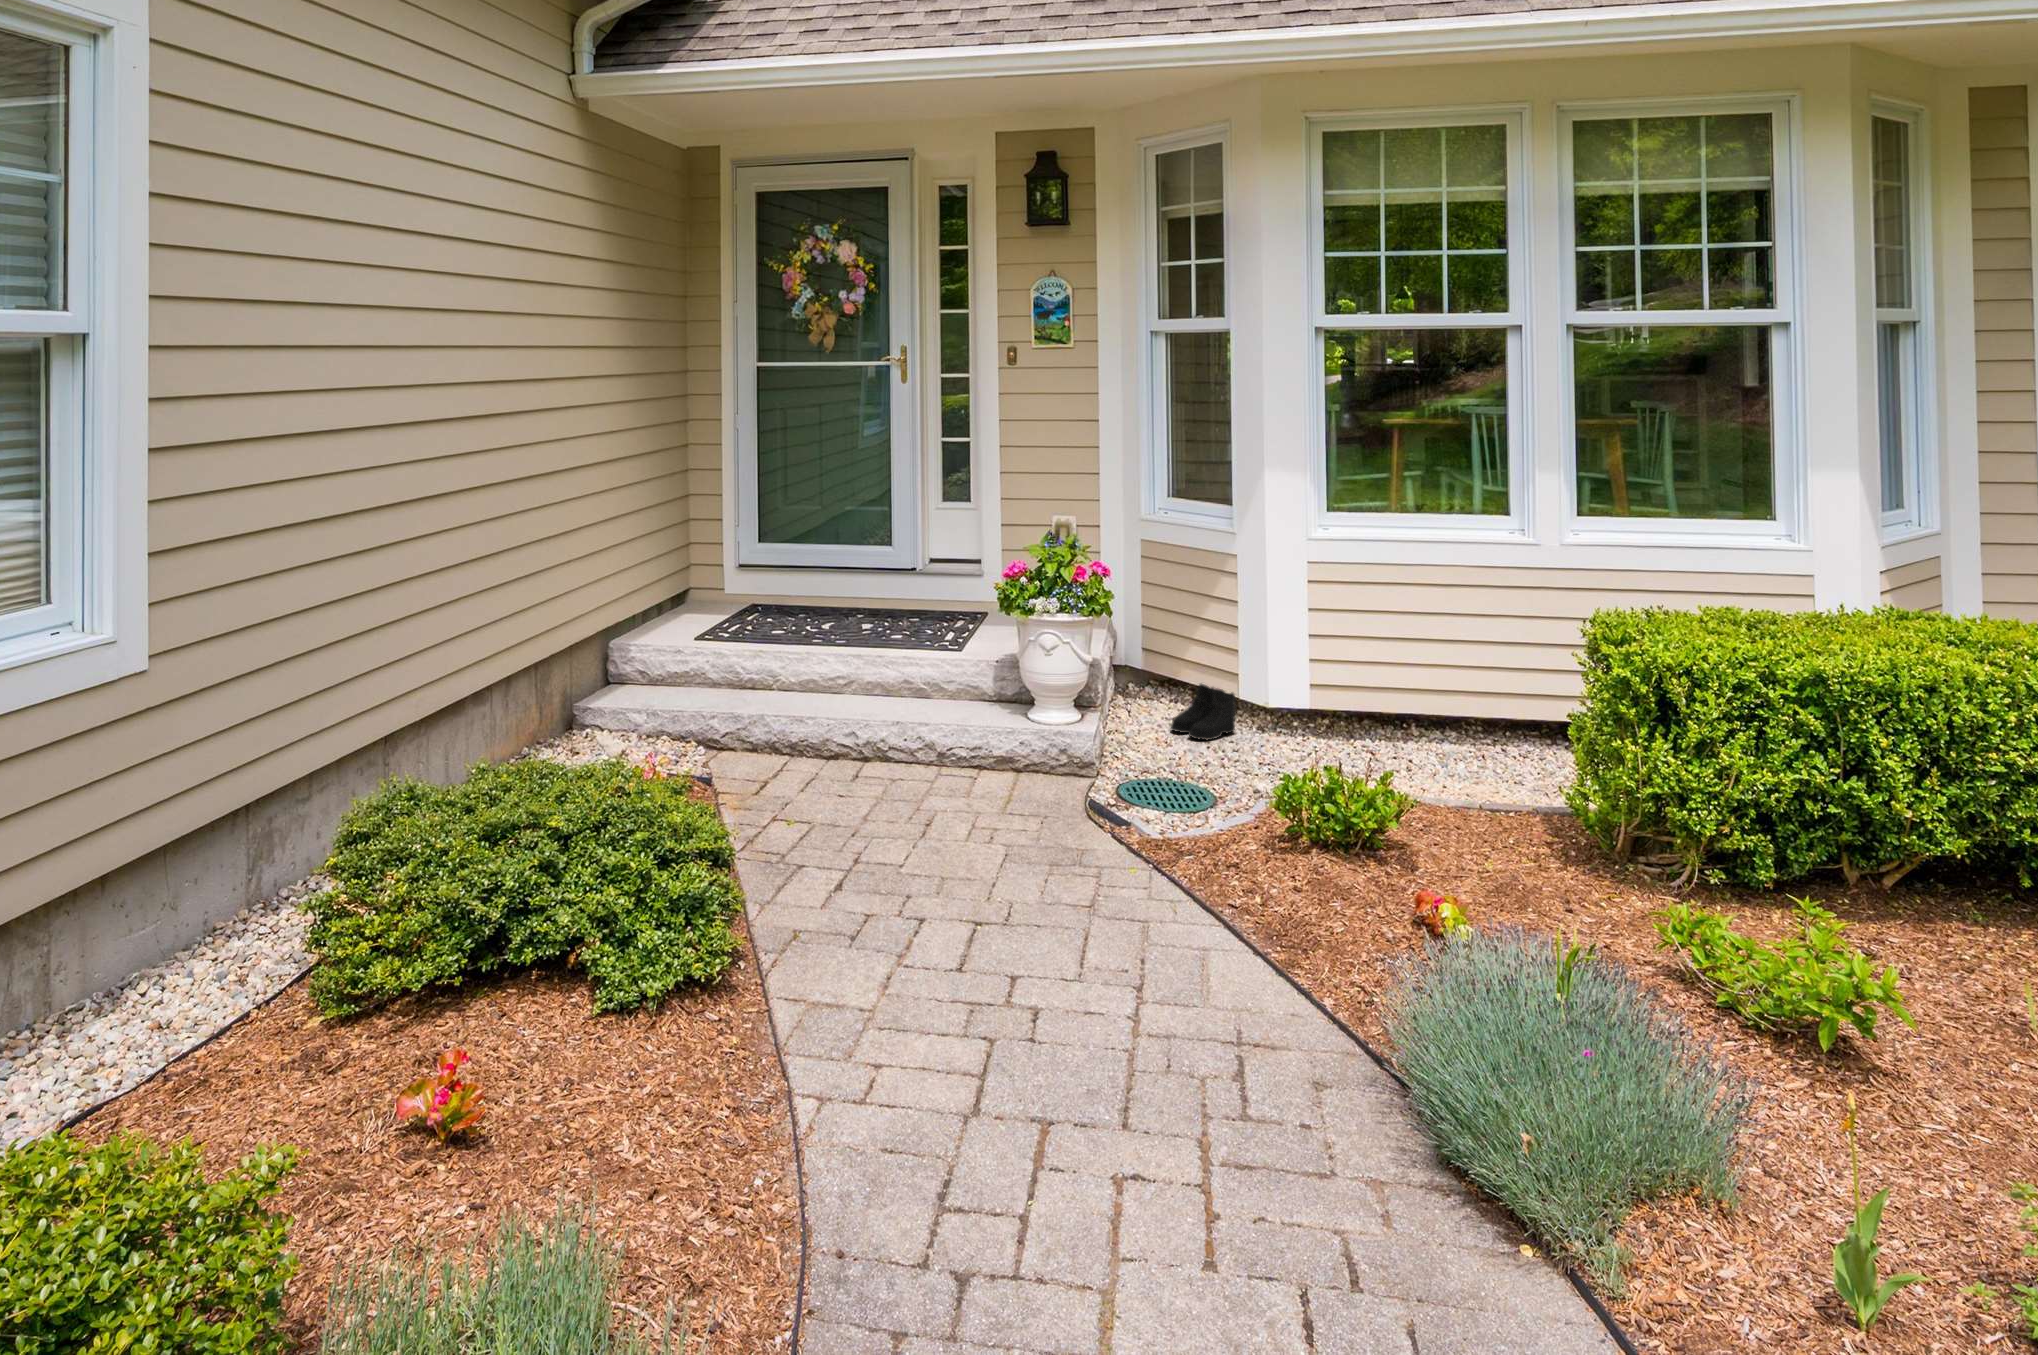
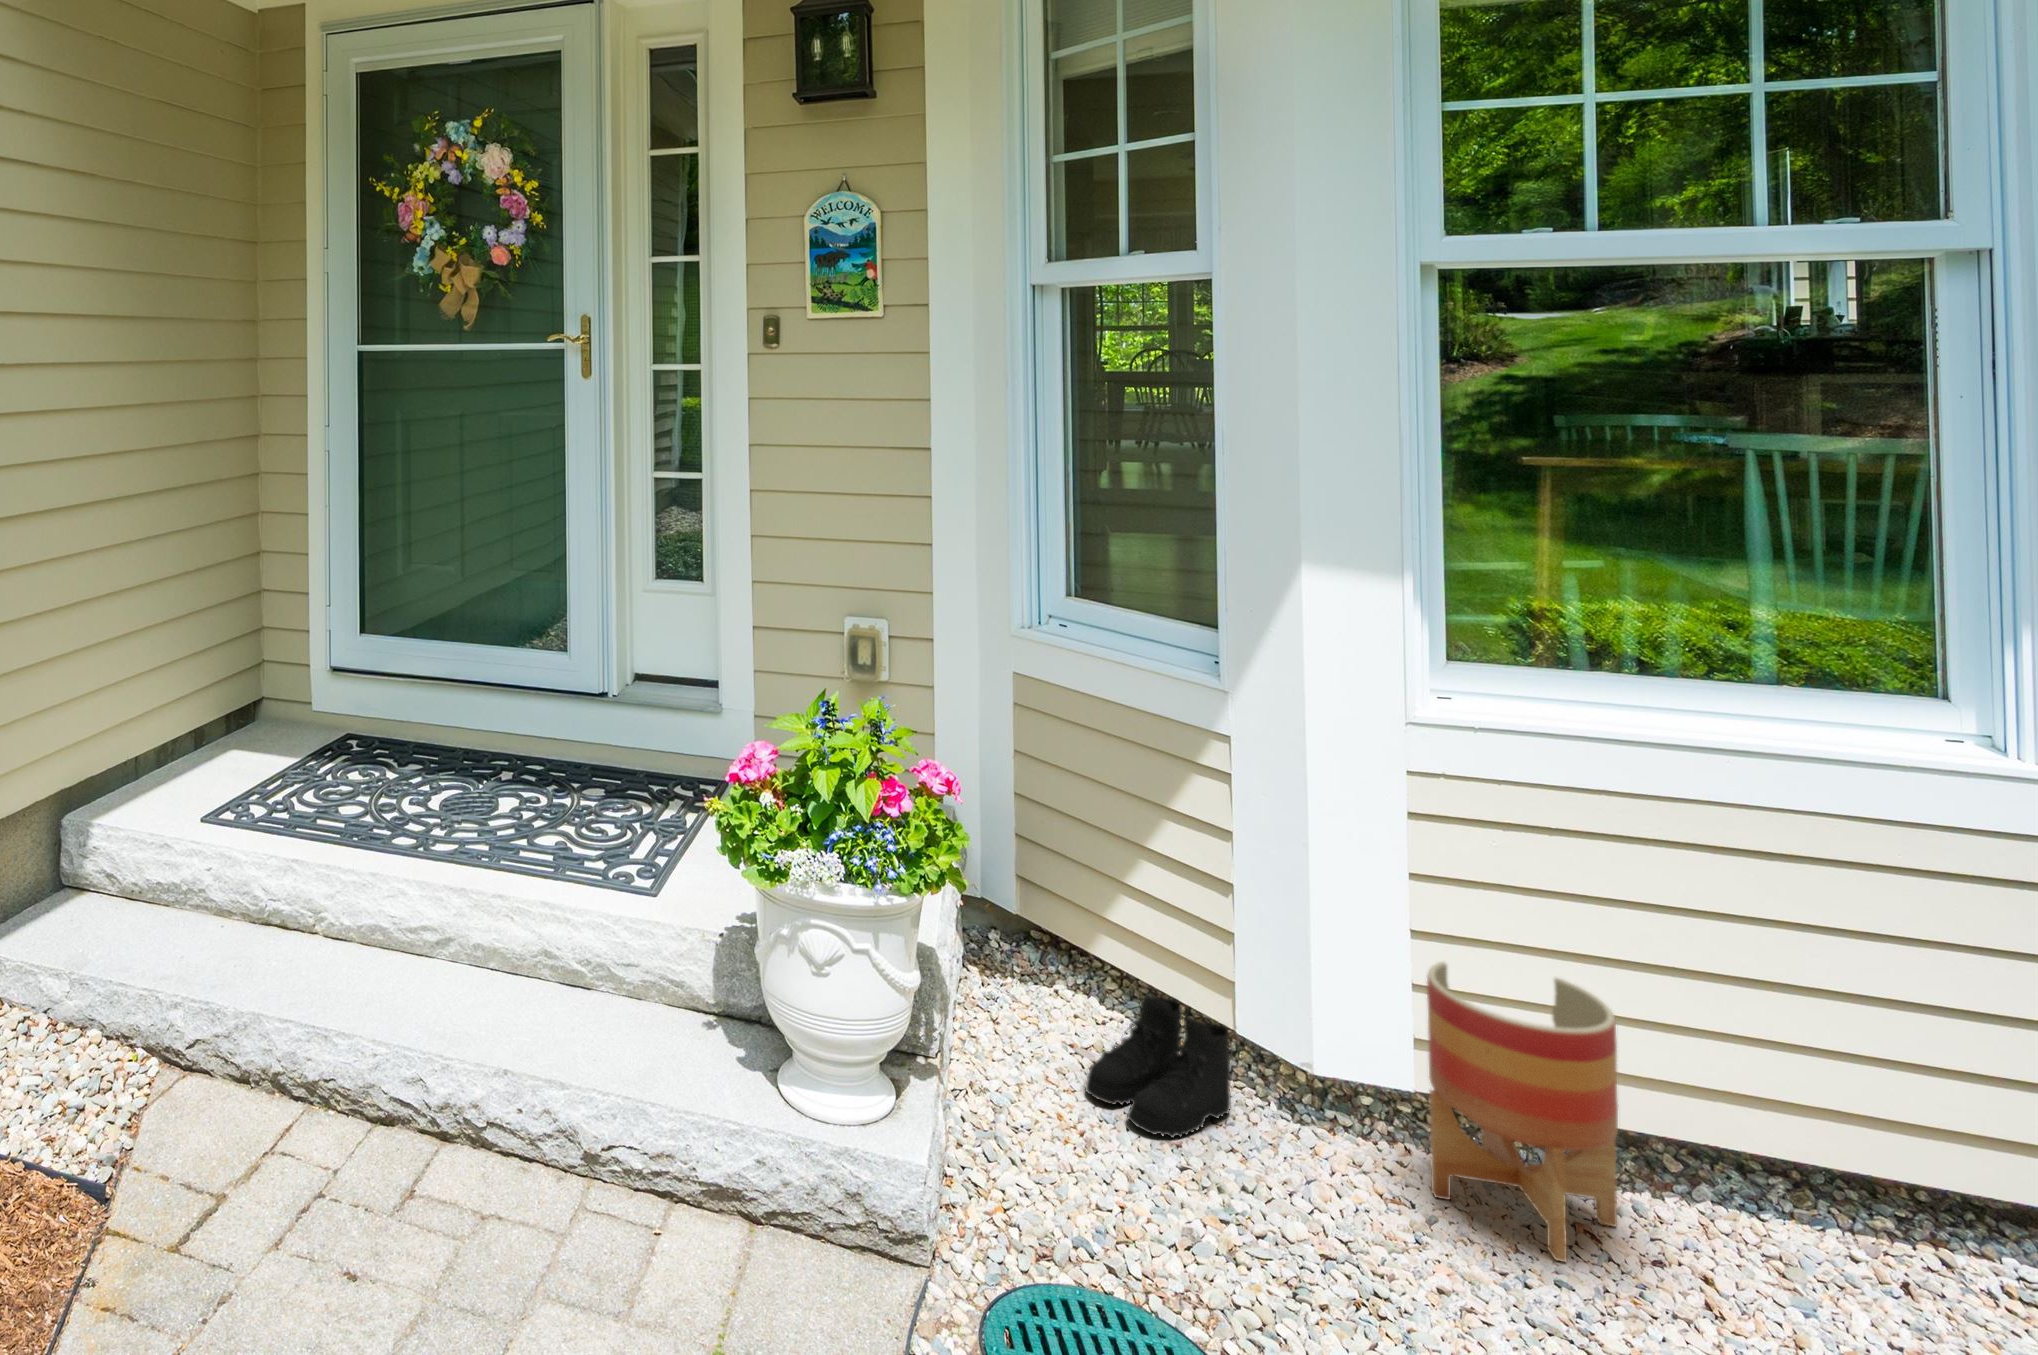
planter: none [1313,646,1384,760] -> present [1427,962,1618,1262]

